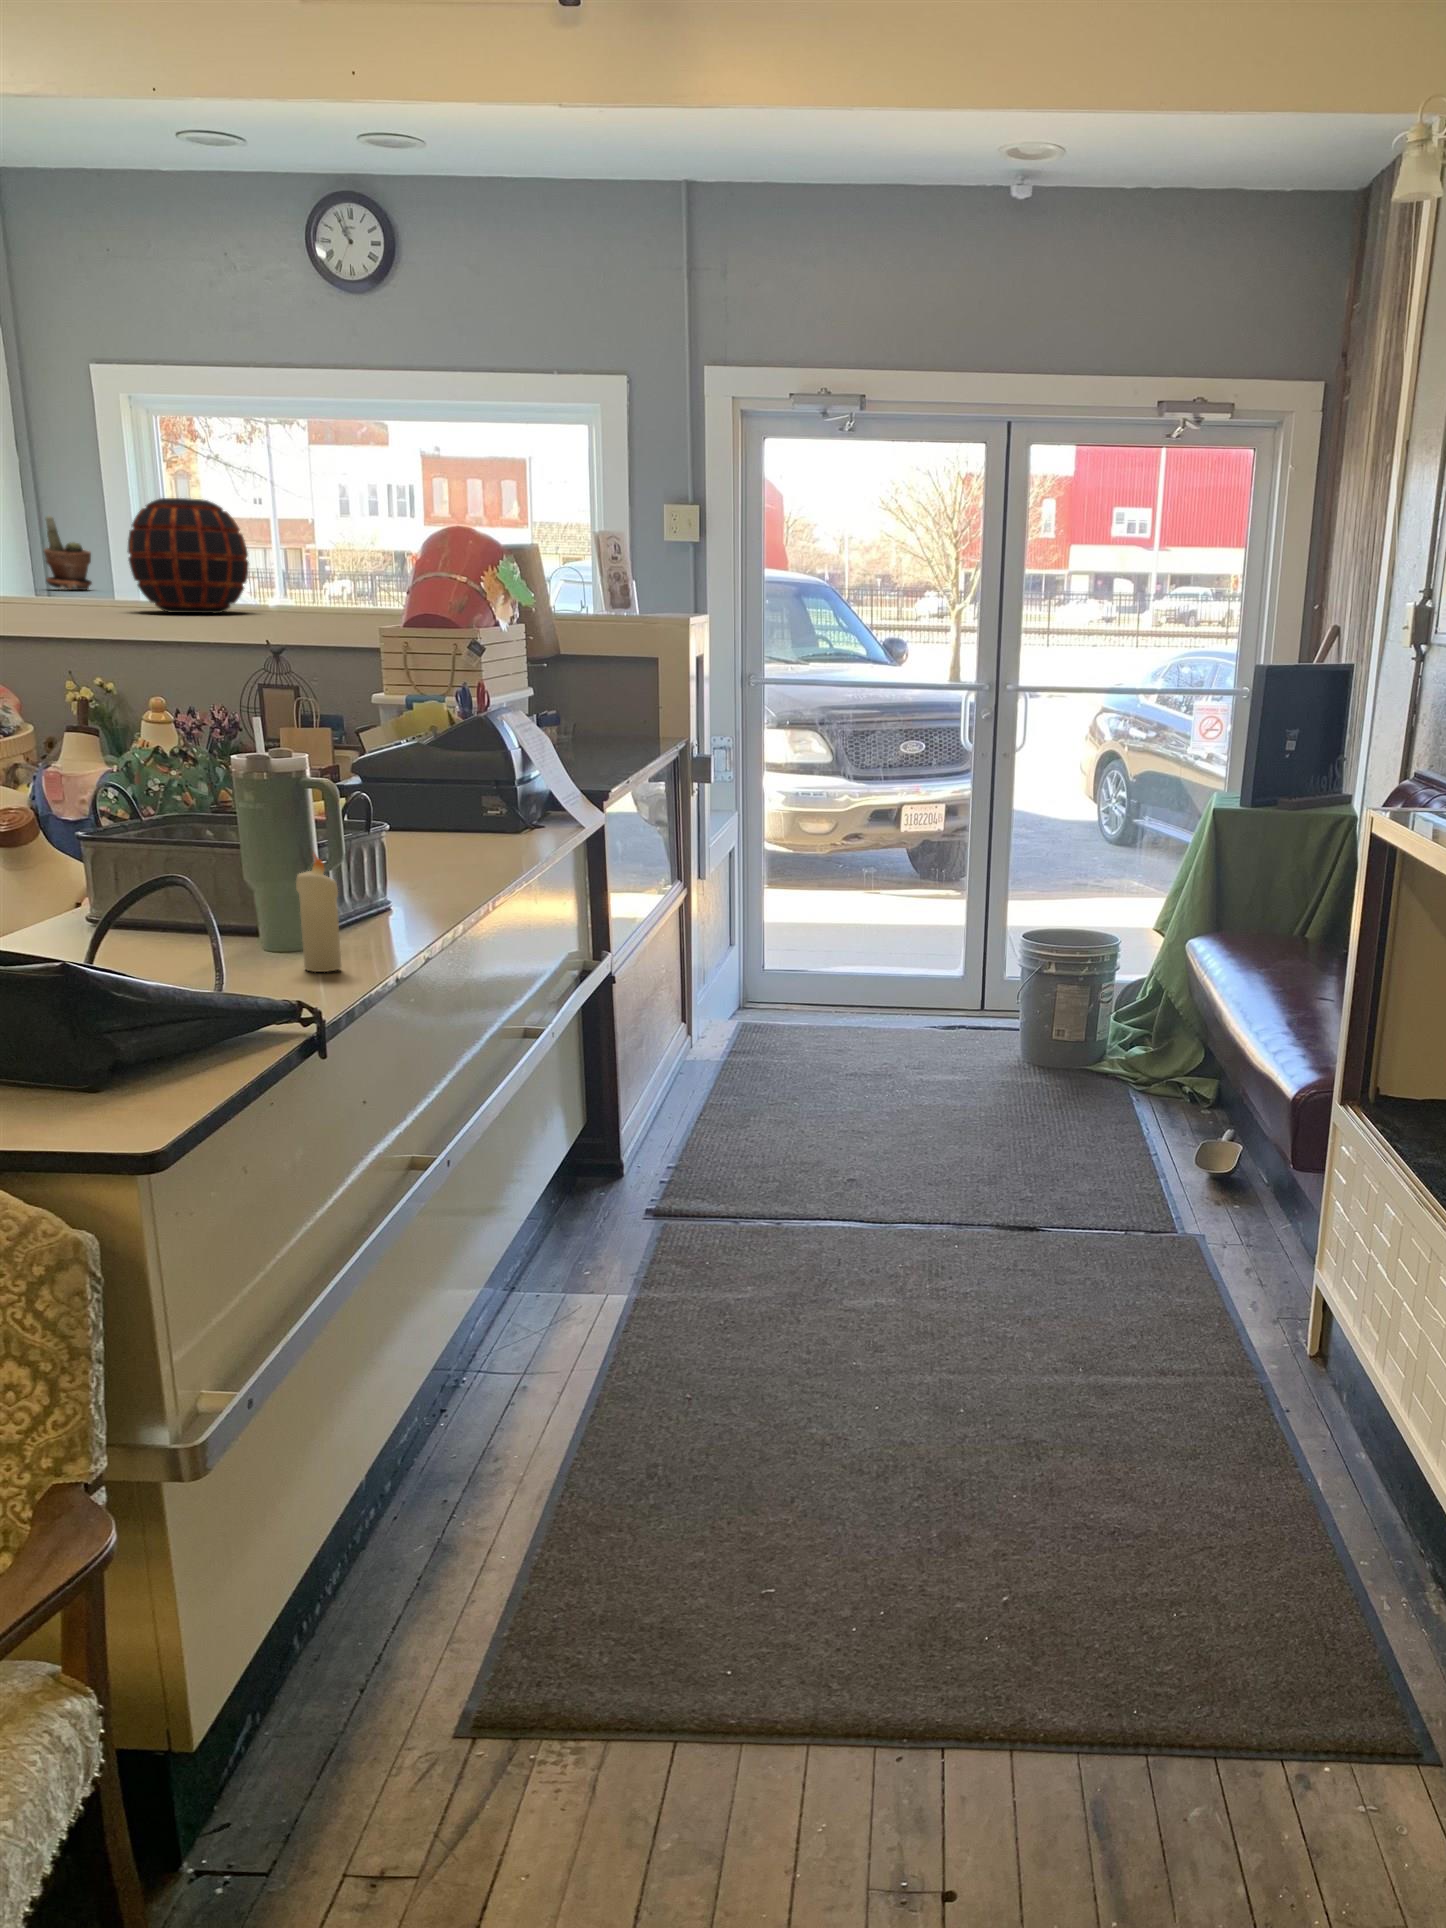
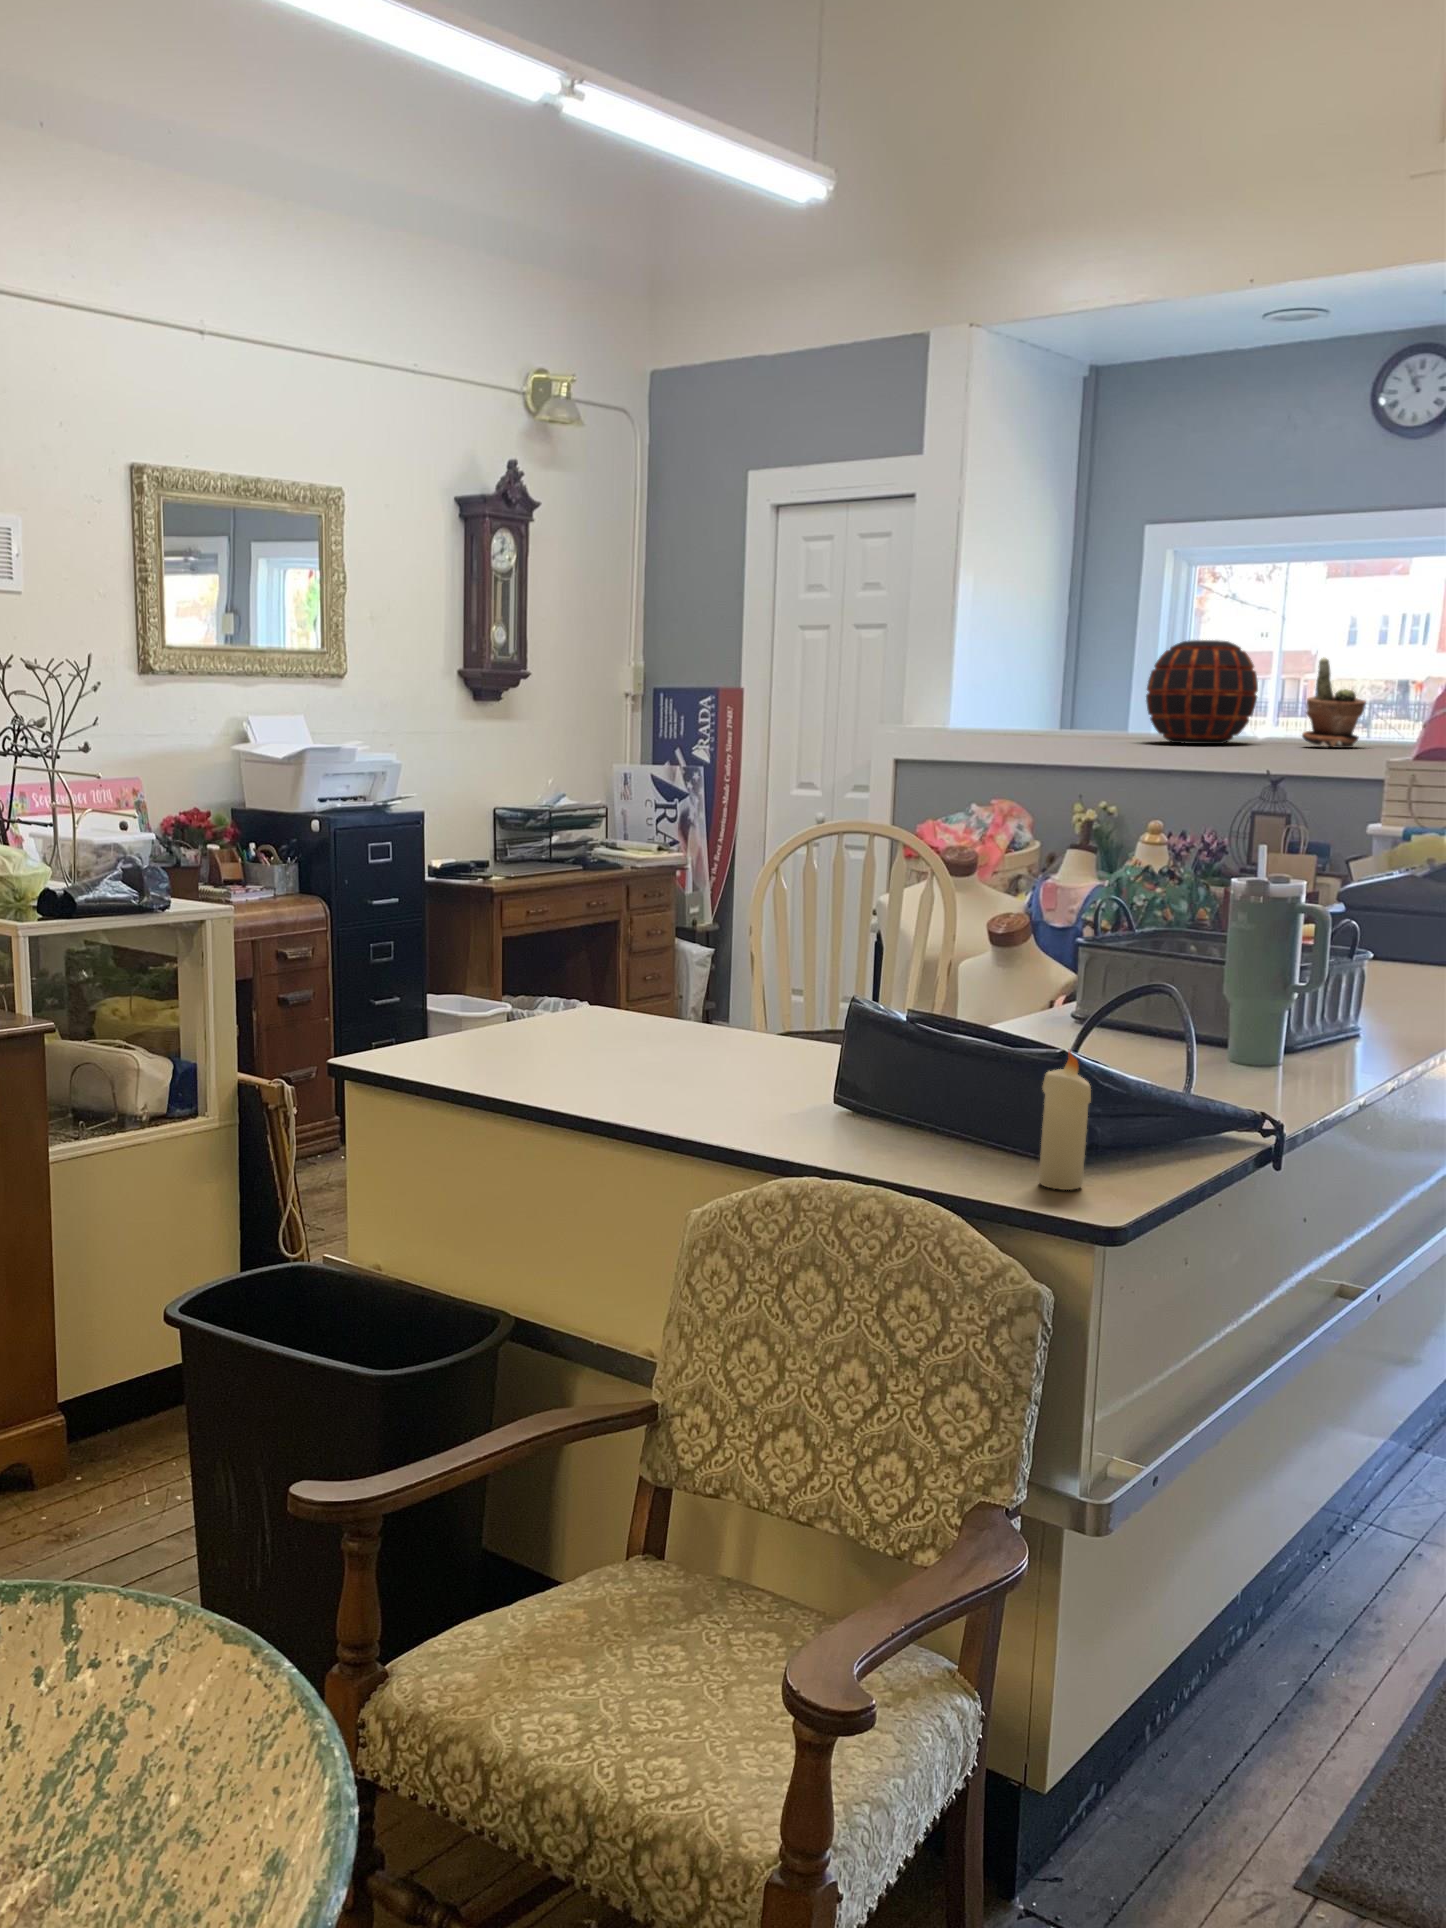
potted plant: present [44,516,92,590] -> present [1302,657,1366,748]
candle: present [296,854,341,972] -> present [1039,1049,1091,1190]

